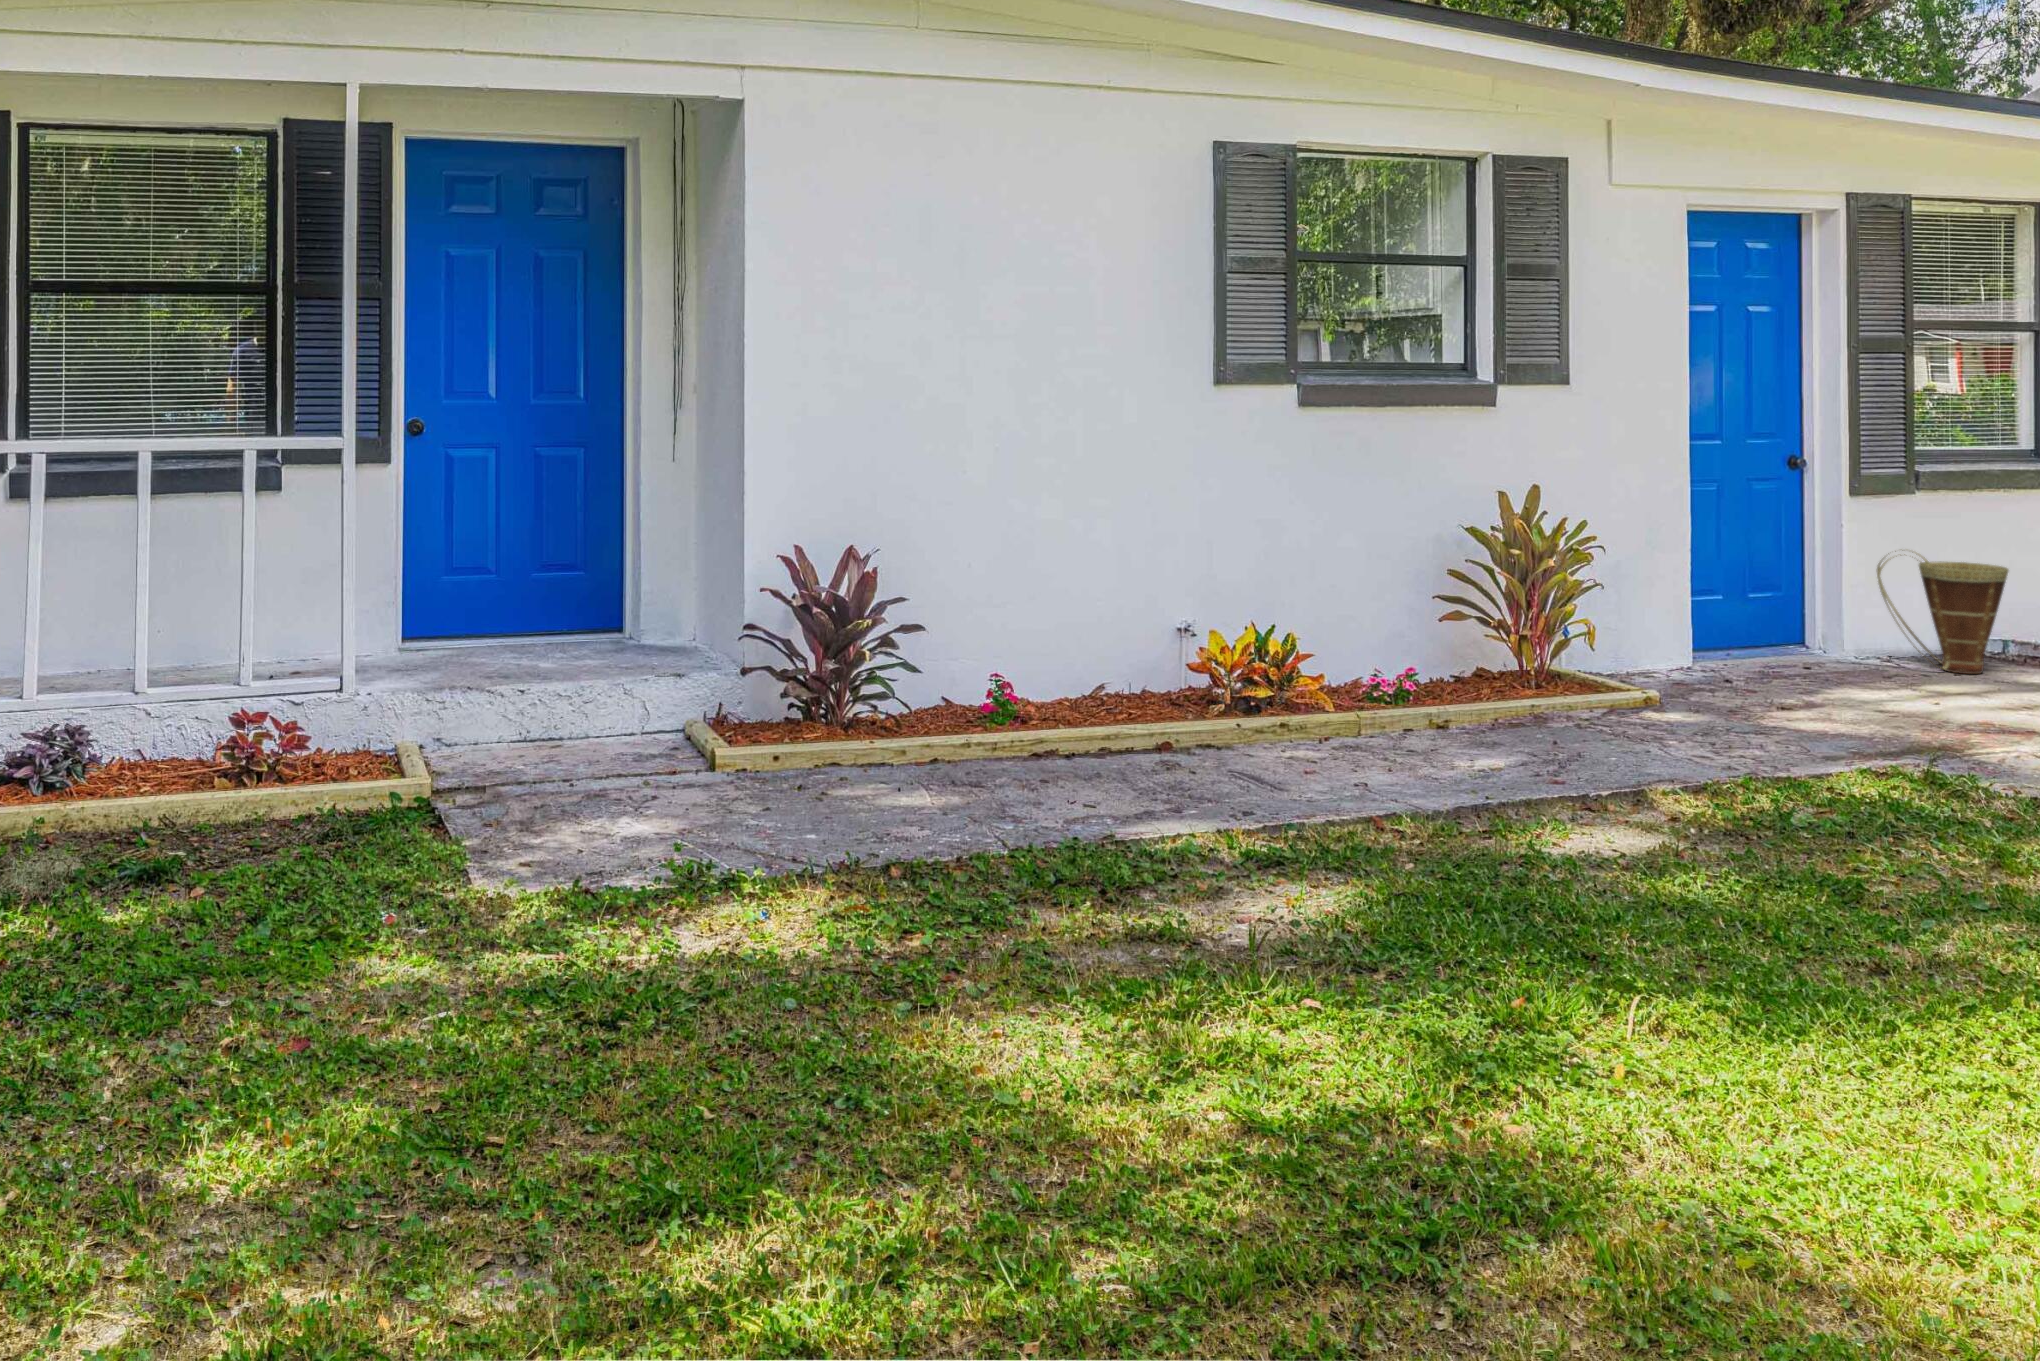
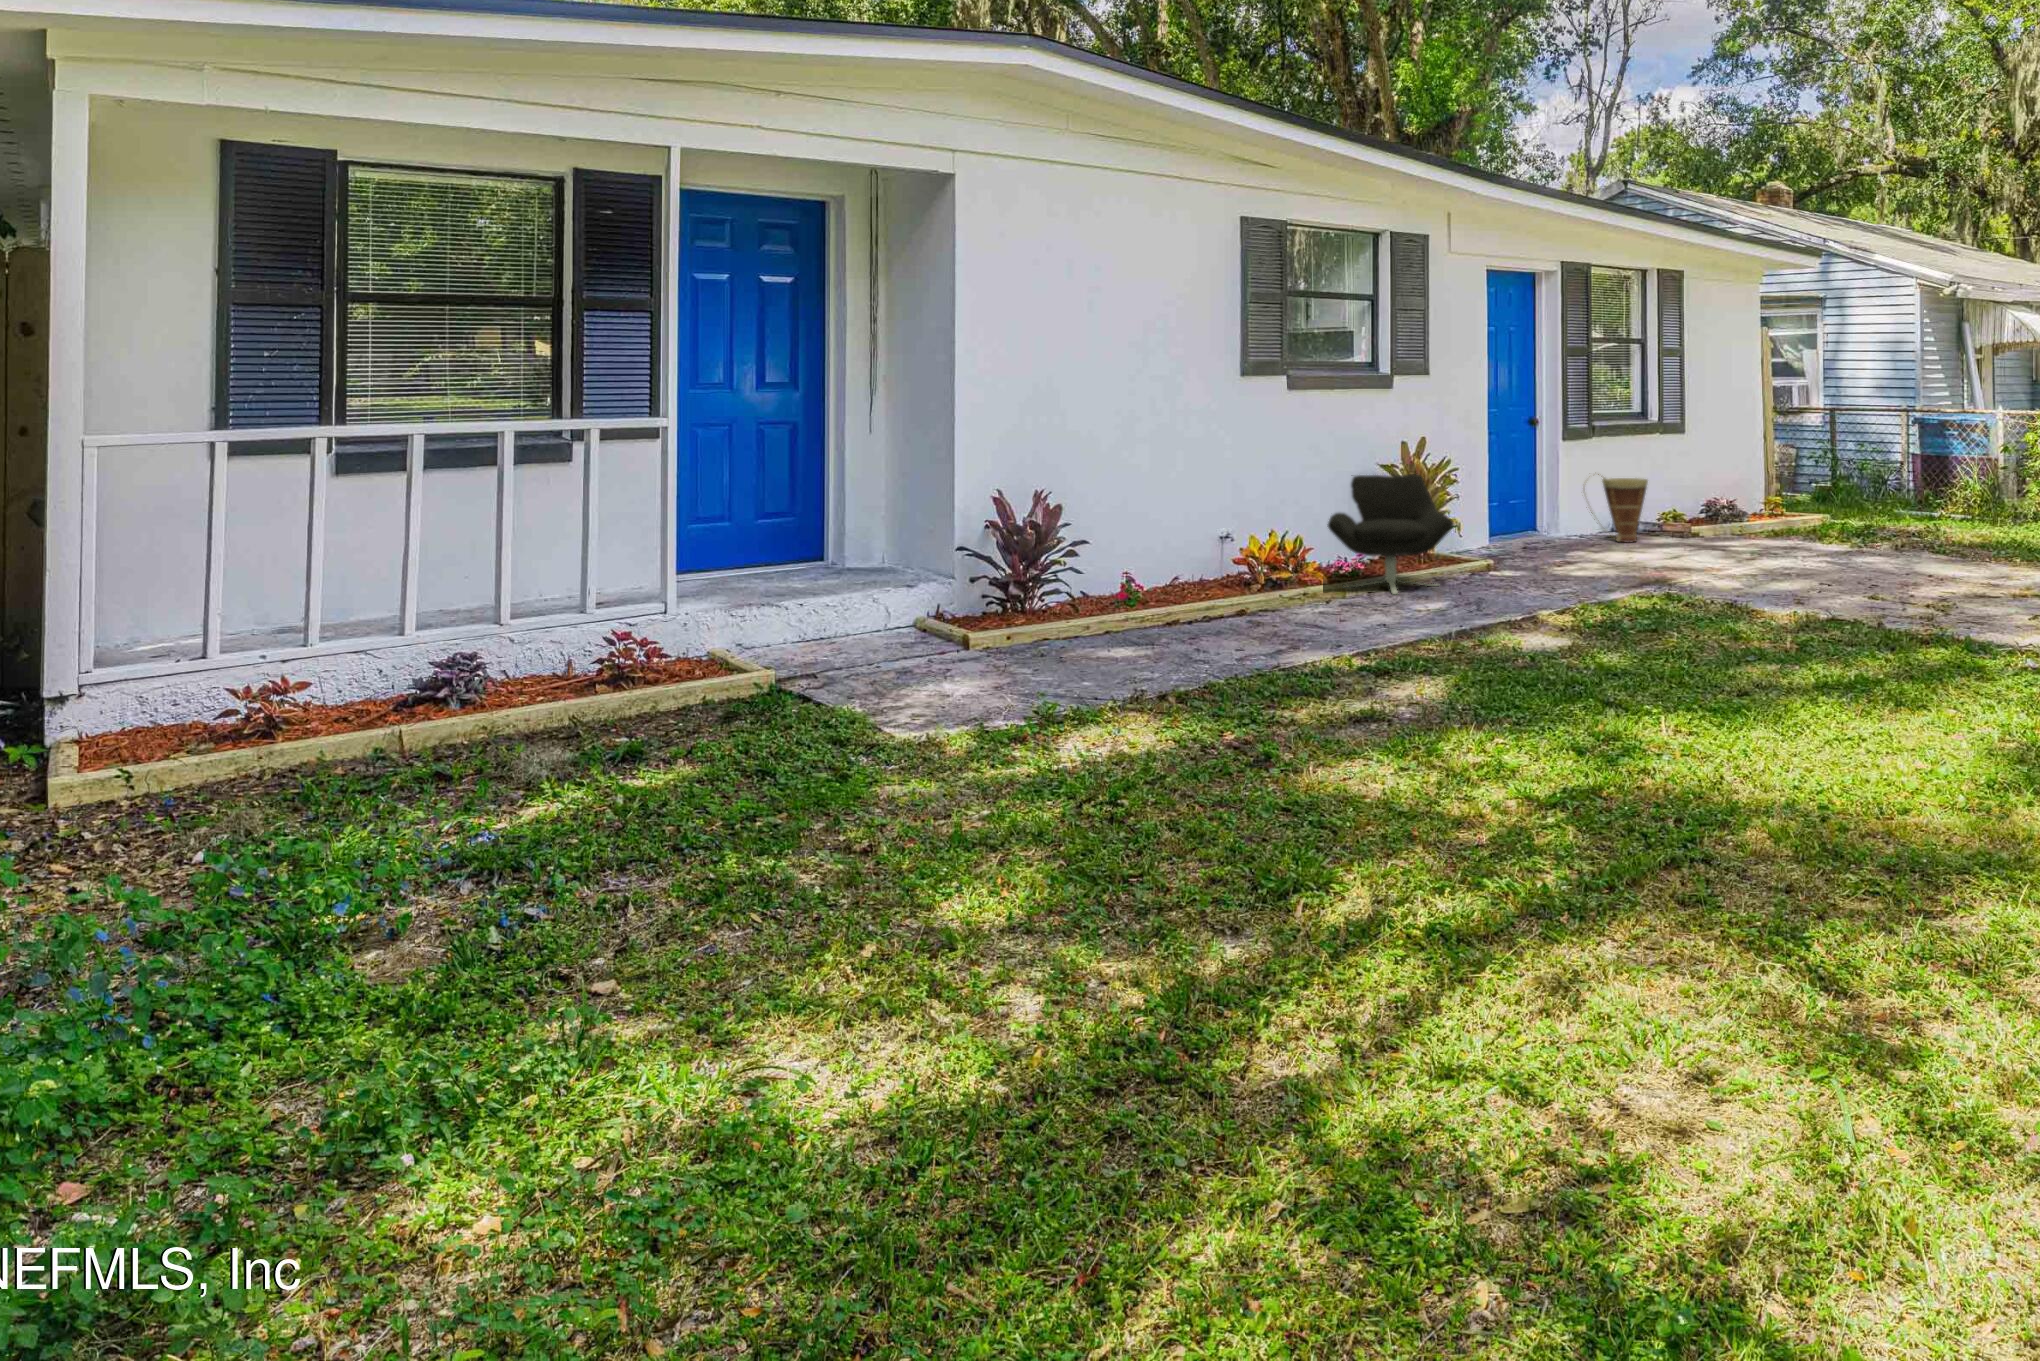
lounge chair: none [1333,542,1545,742] -> present [1327,474,1454,594]

